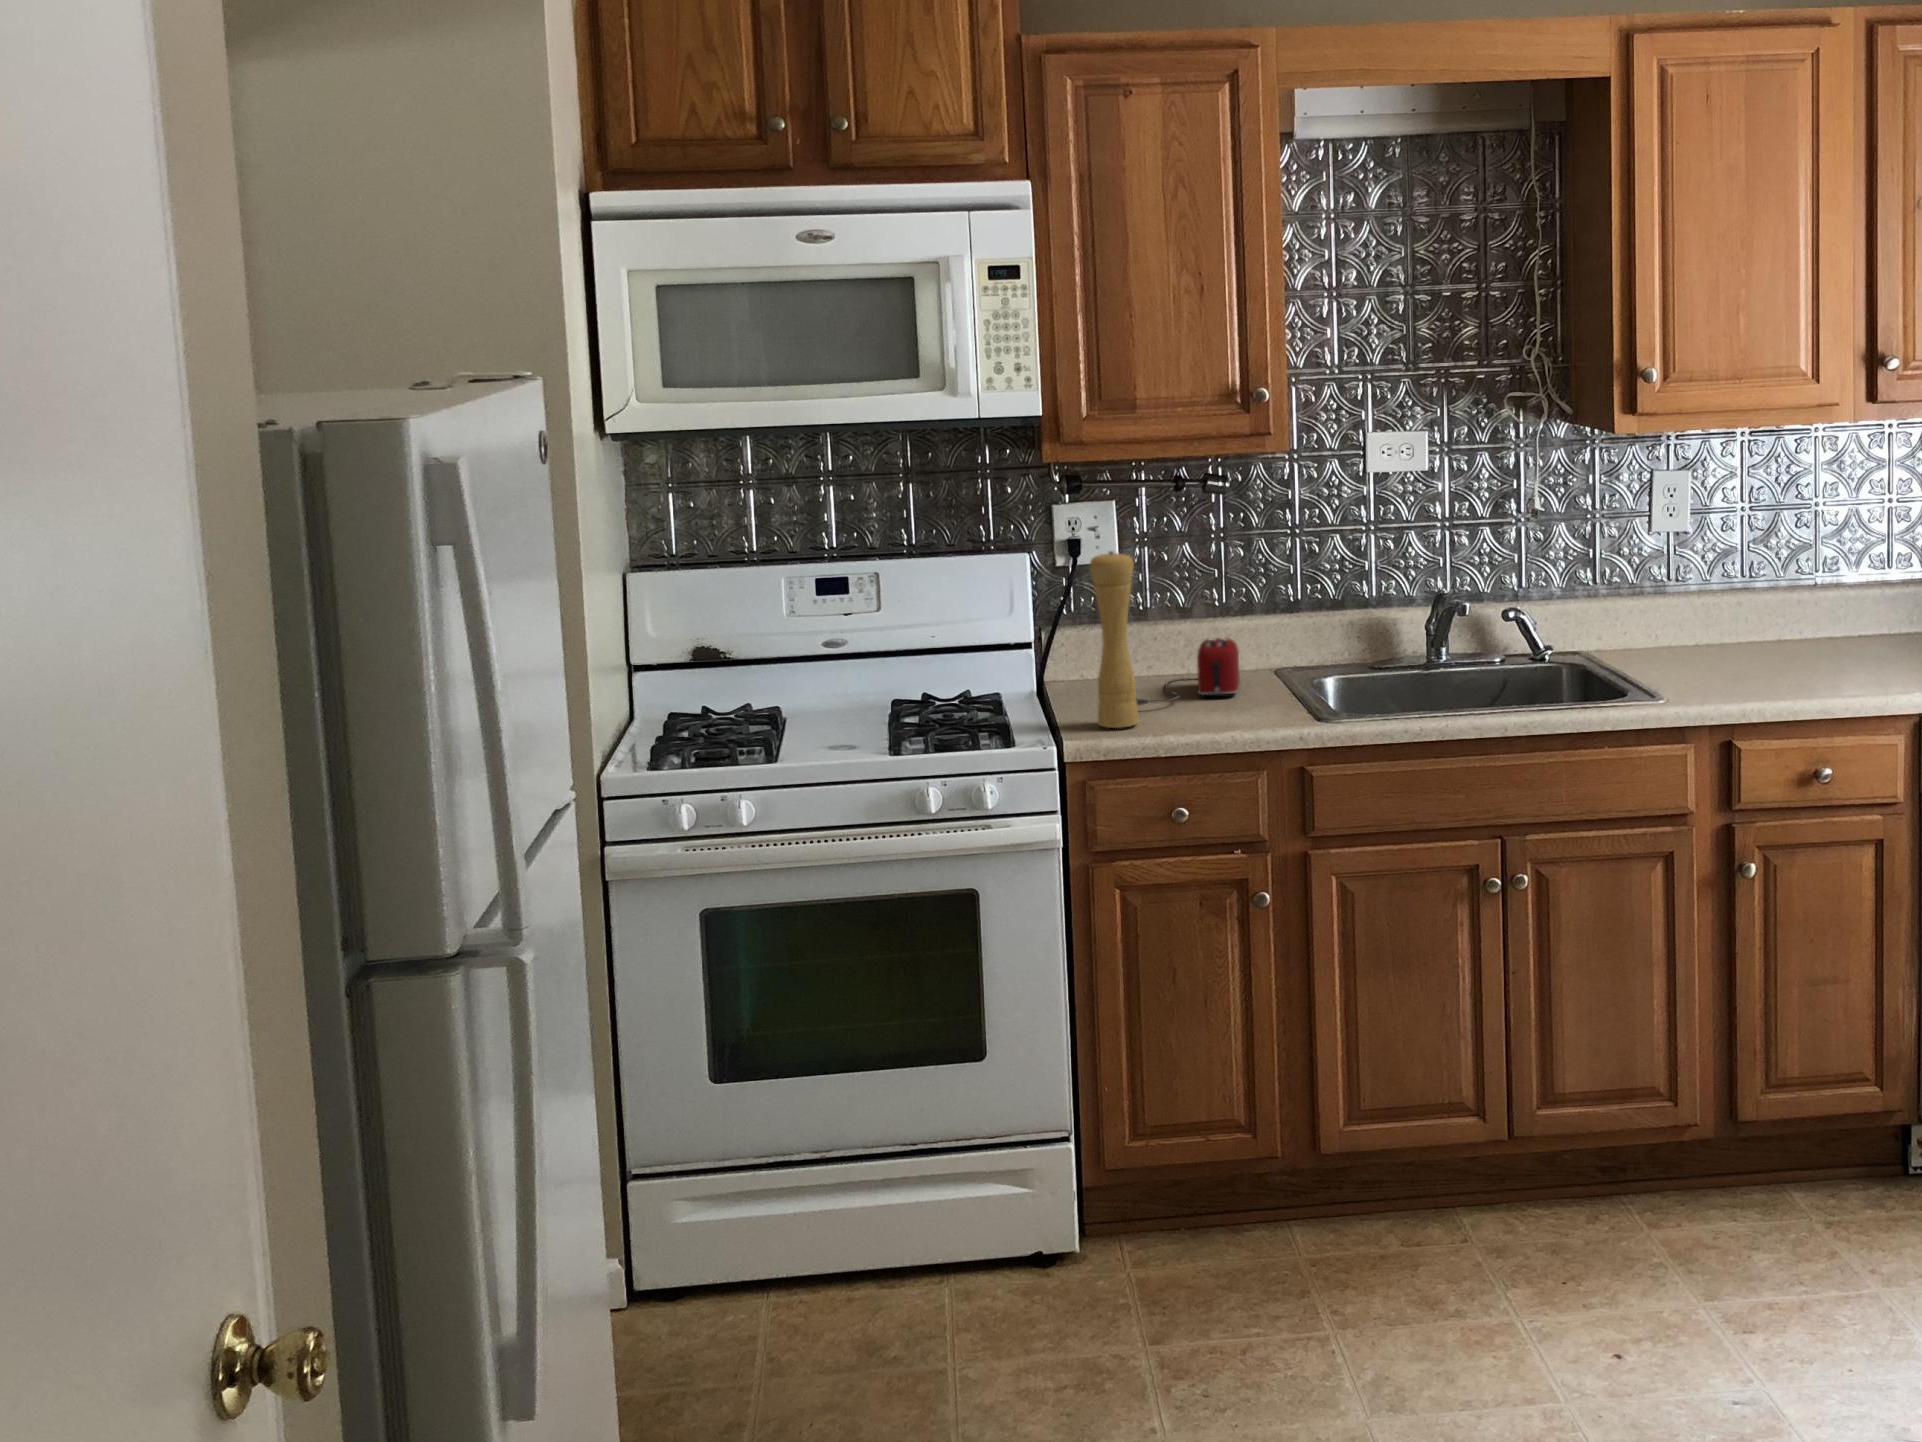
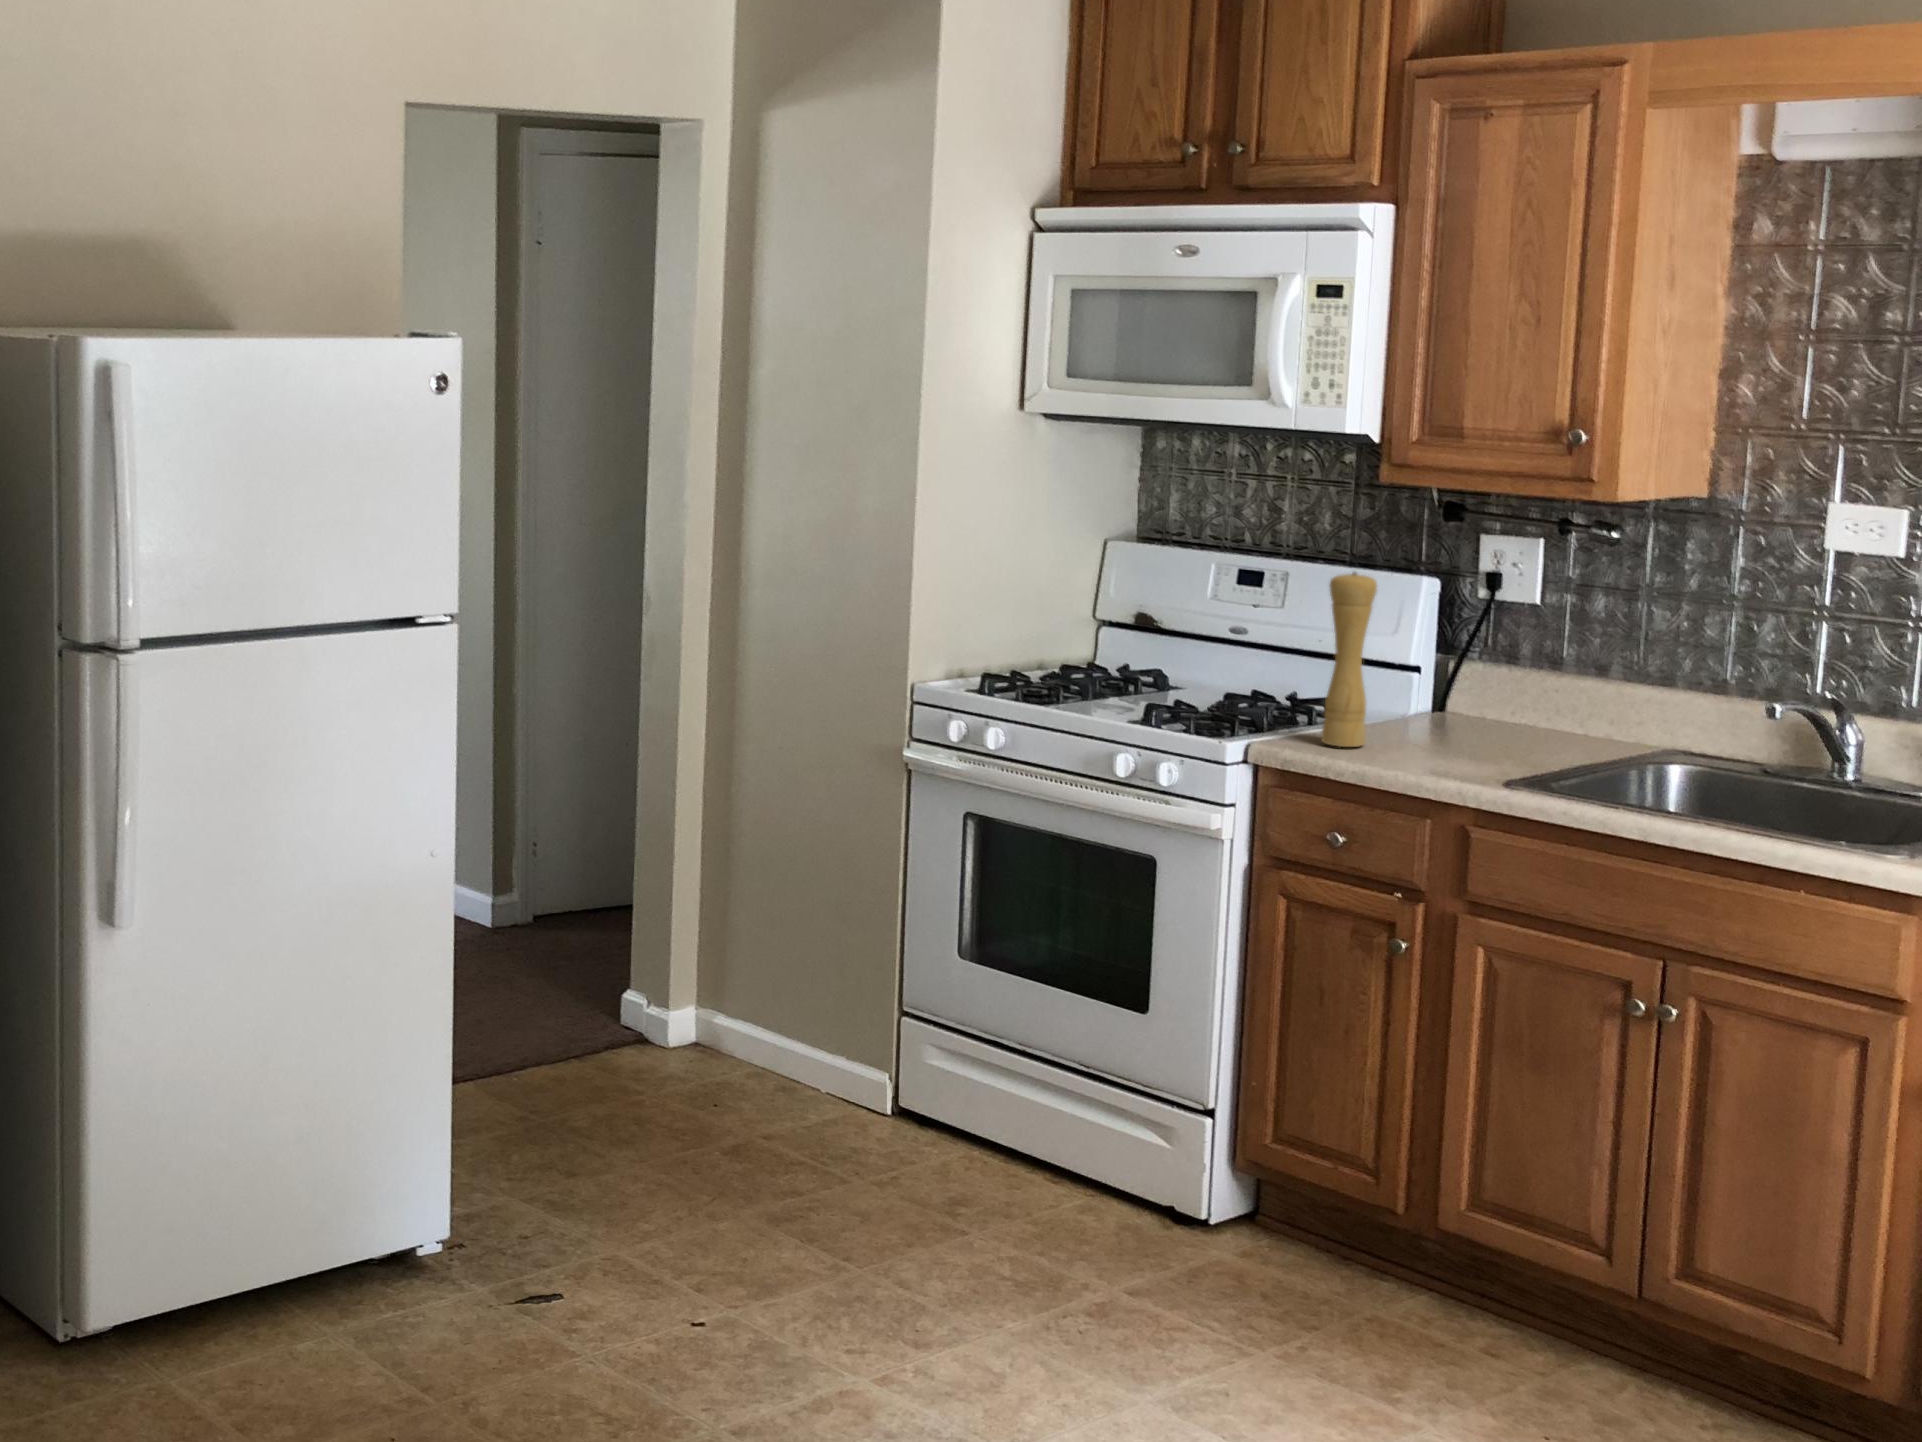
toaster: present [1136,638,1240,705] -> none [1390,691,1573,751]

